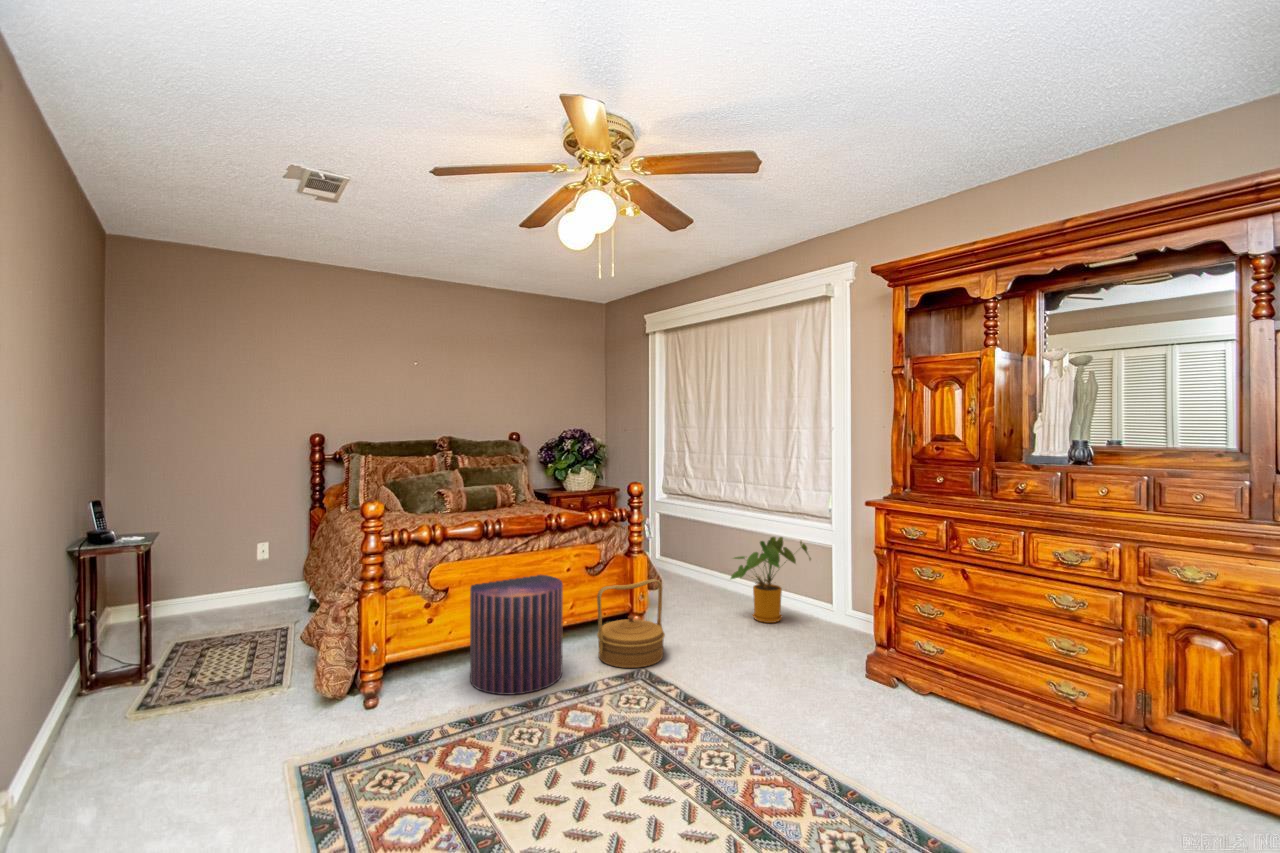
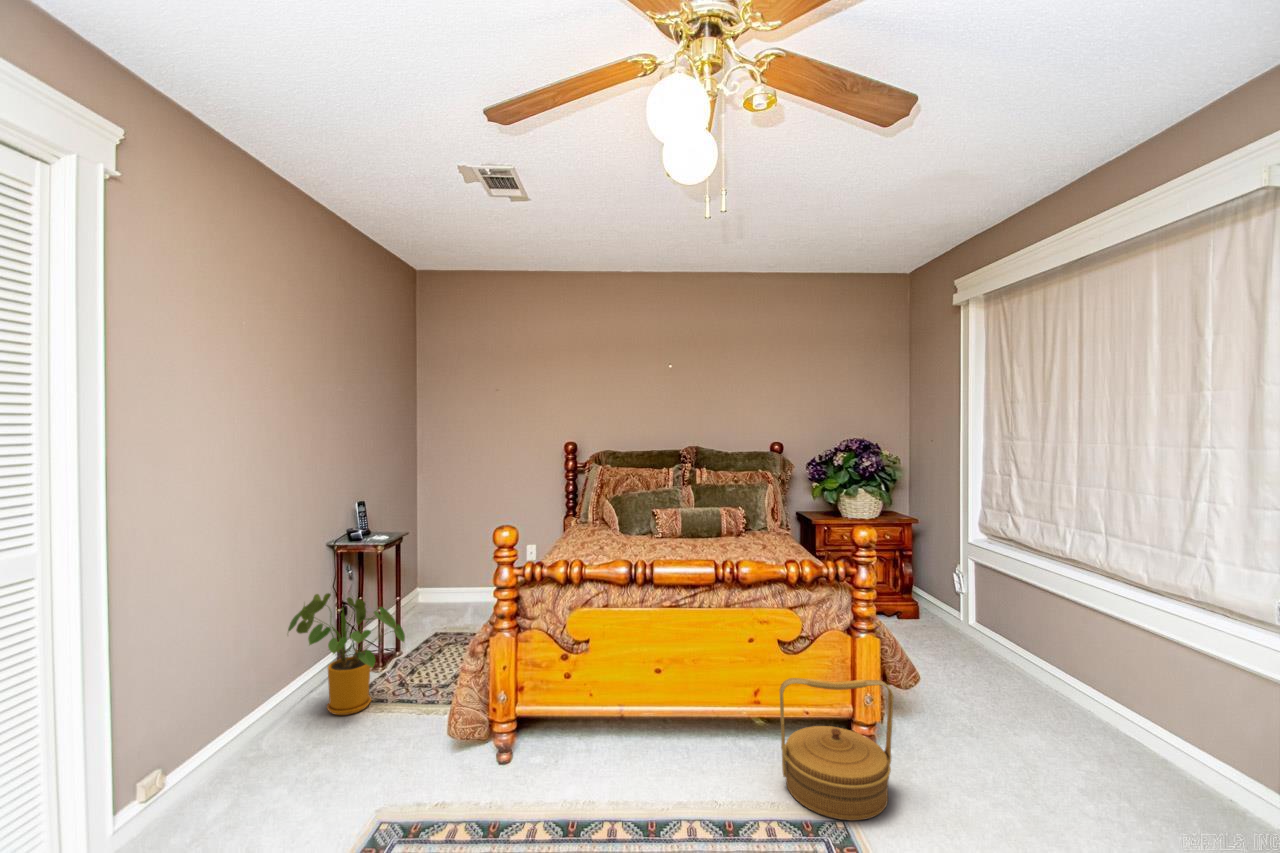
house plant: present [731,537,811,623] -> present [288,593,405,715]
pouf: present [470,575,563,695] -> none [607,632,726,808]

